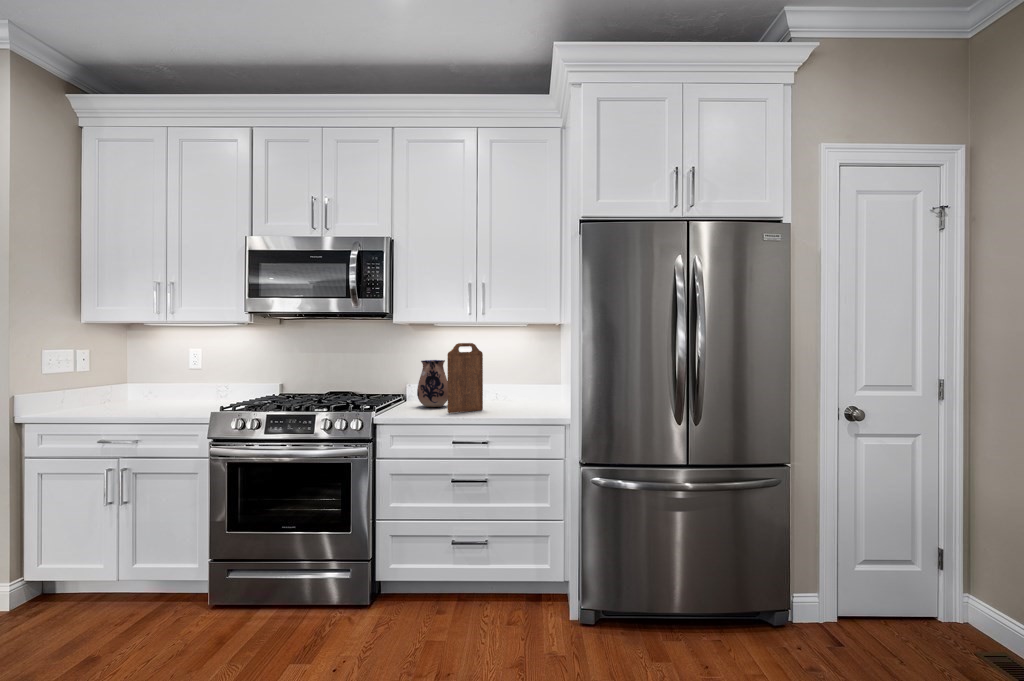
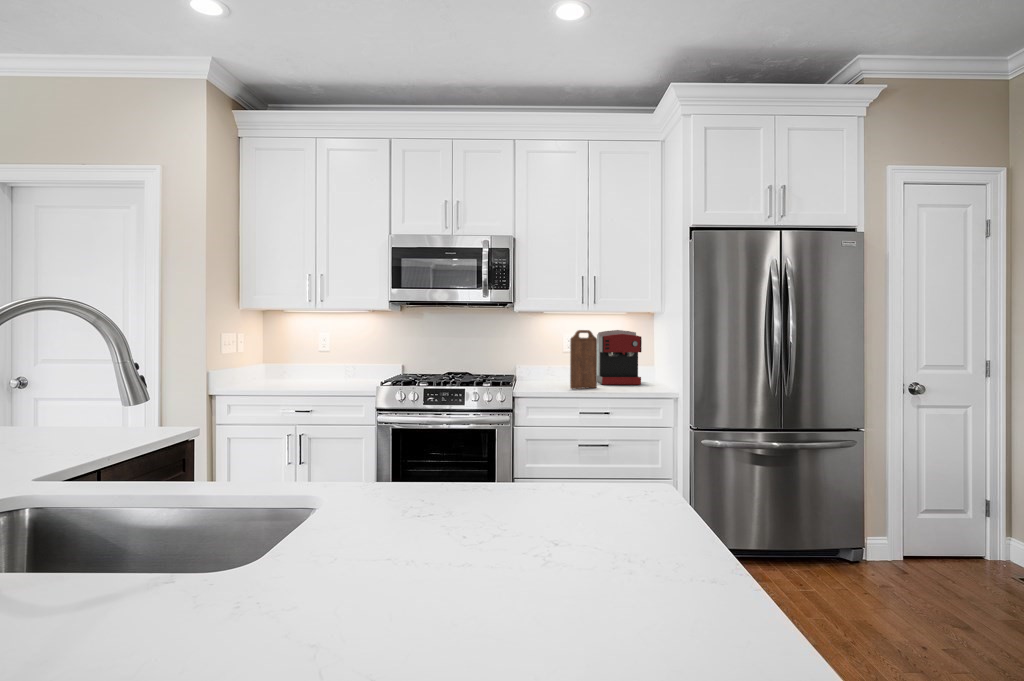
coffee maker: none [495,341,540,404] -> present [597,330,642,385]
ceramic pitcher: present [417,360,448,407] -> none [537,346,565,385]

